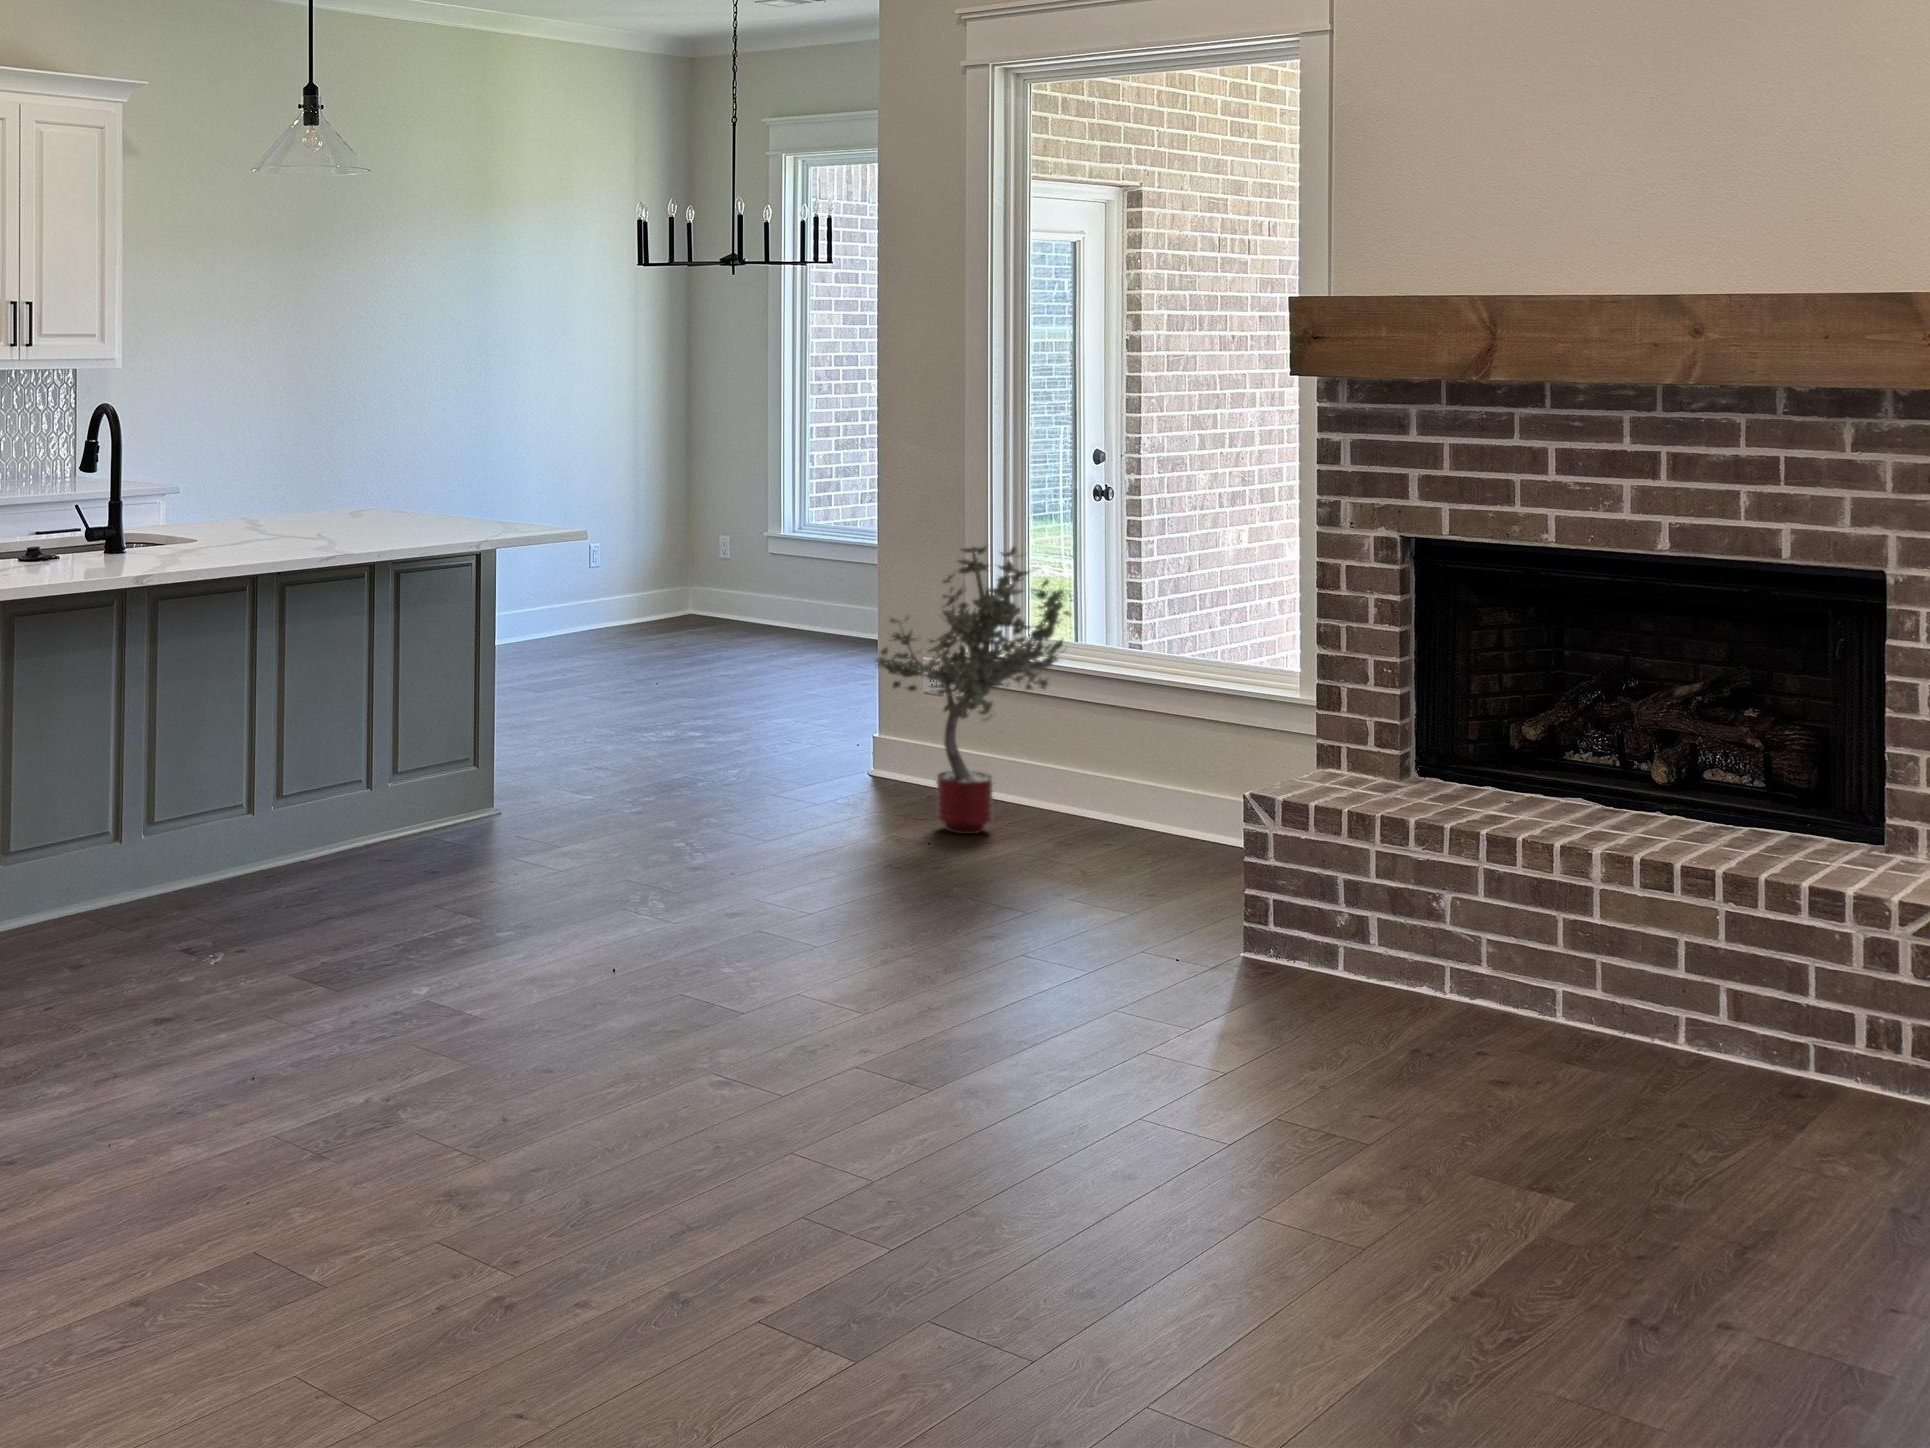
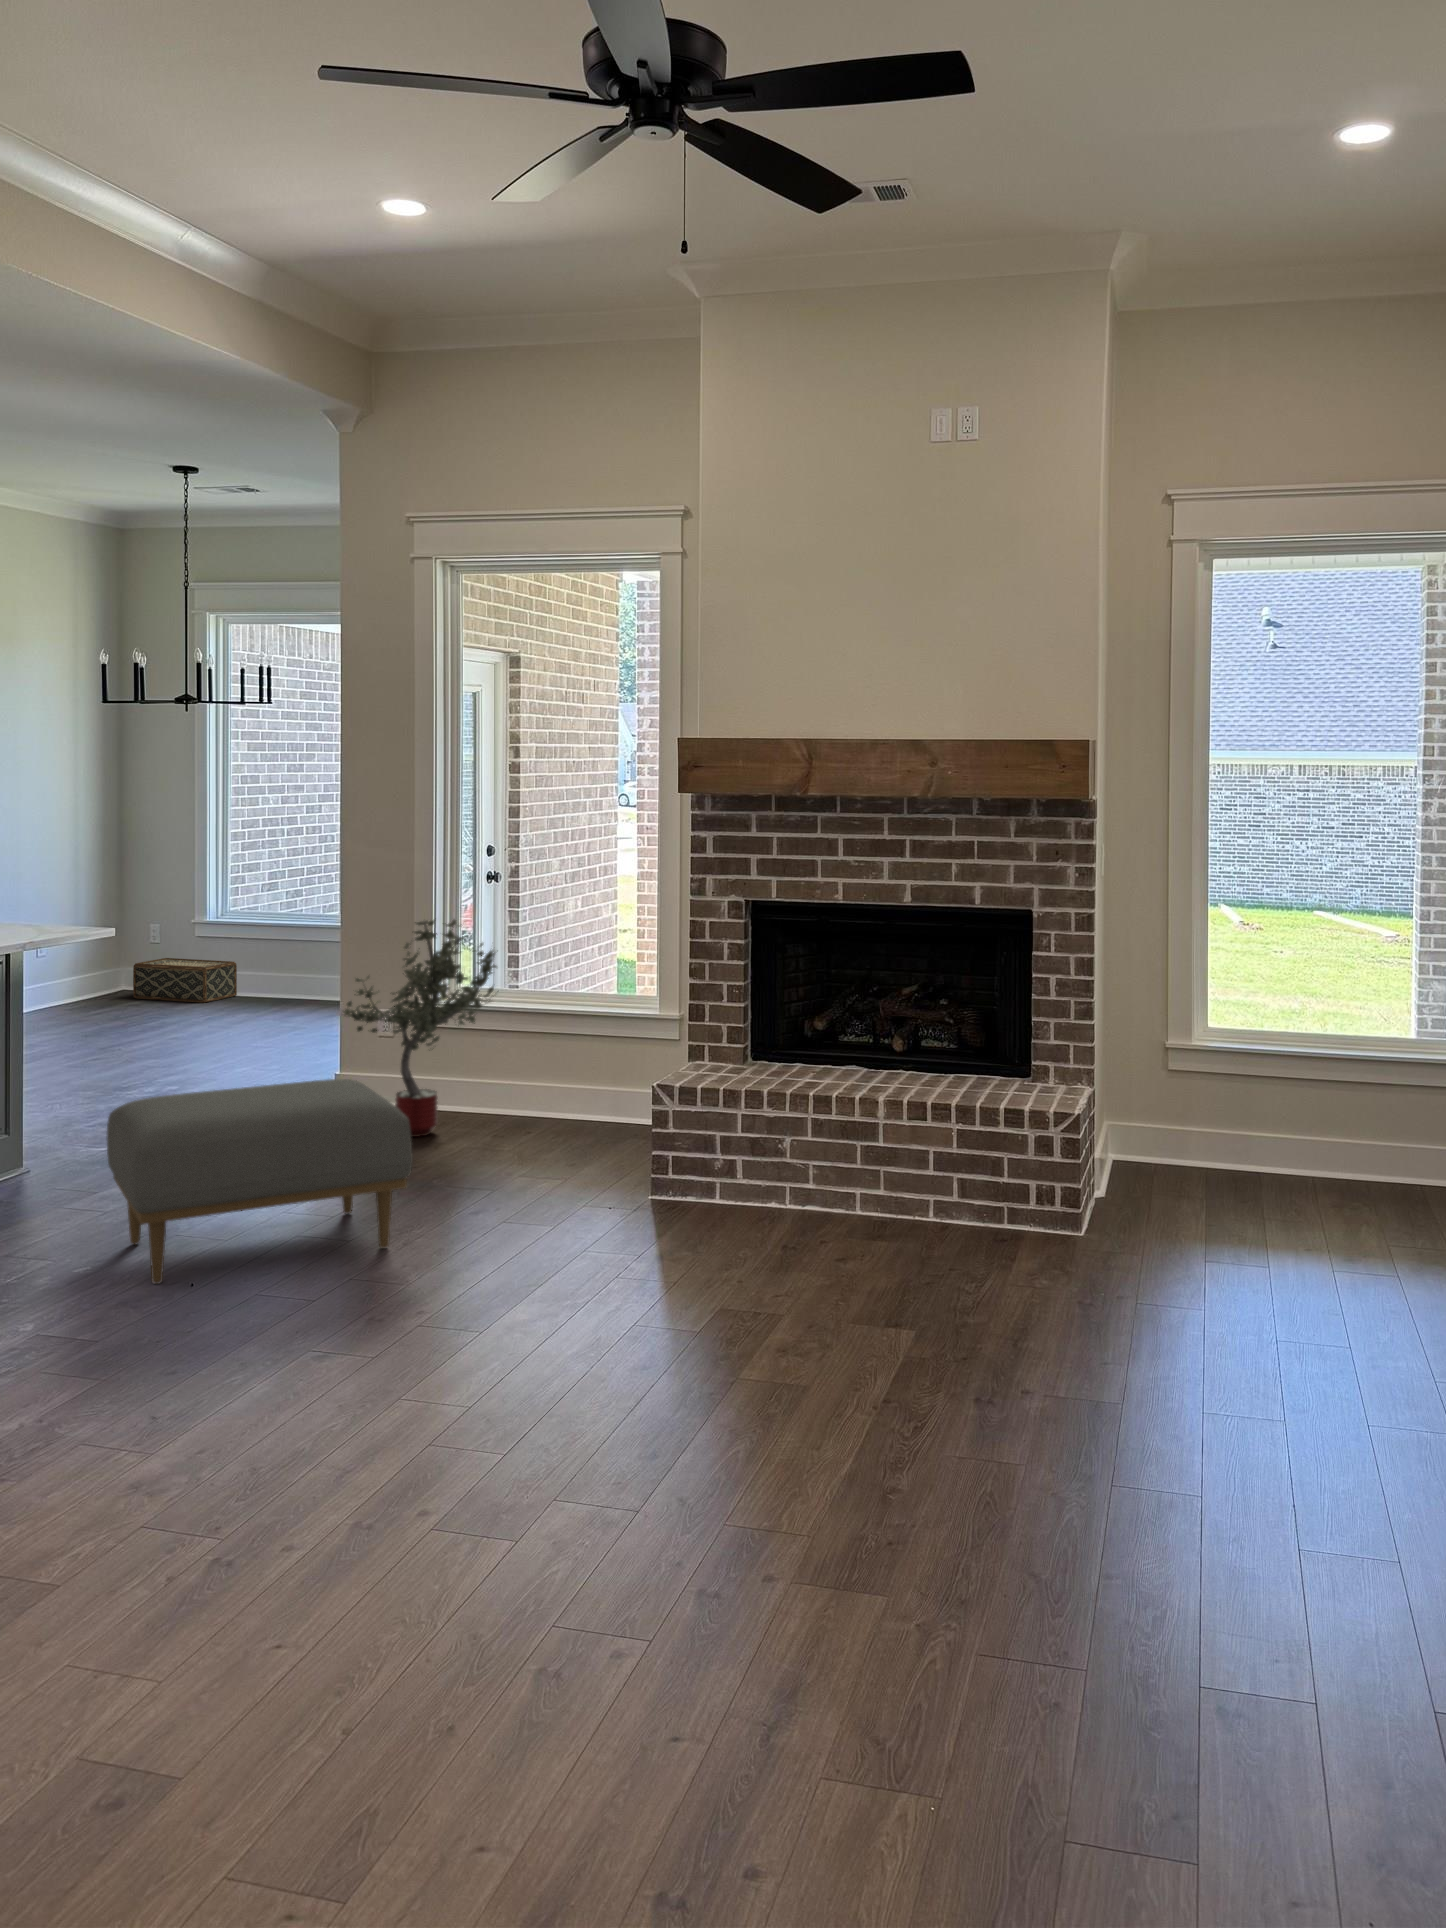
woven basket: none [706,583,827,642] -> present [133,958,237,1003]
ottoman: none [545,744,888,970] -> present [107,1079,413,1284]

